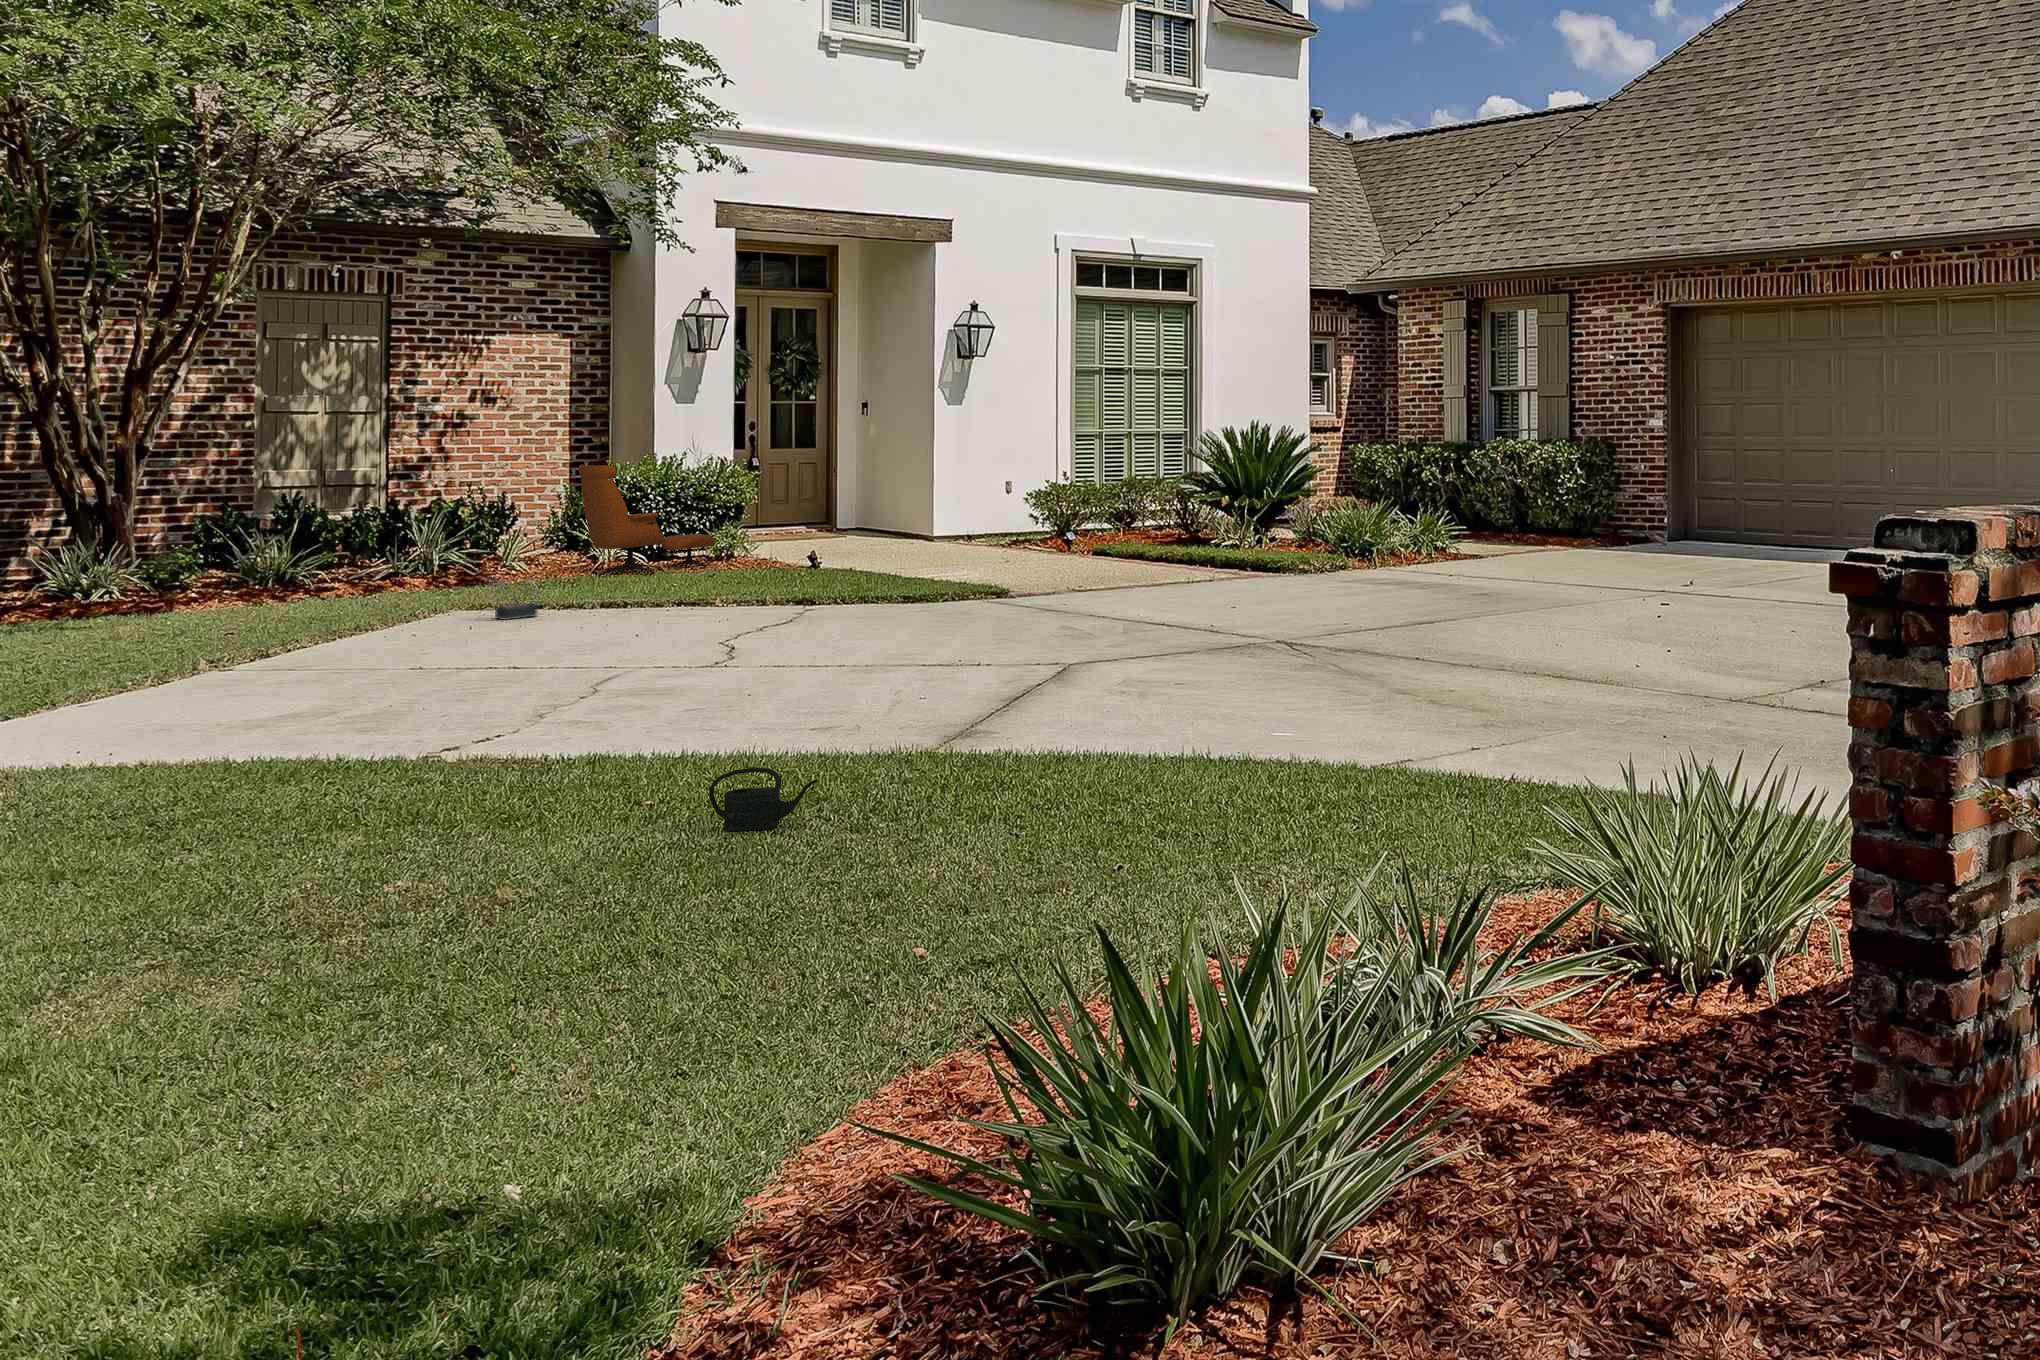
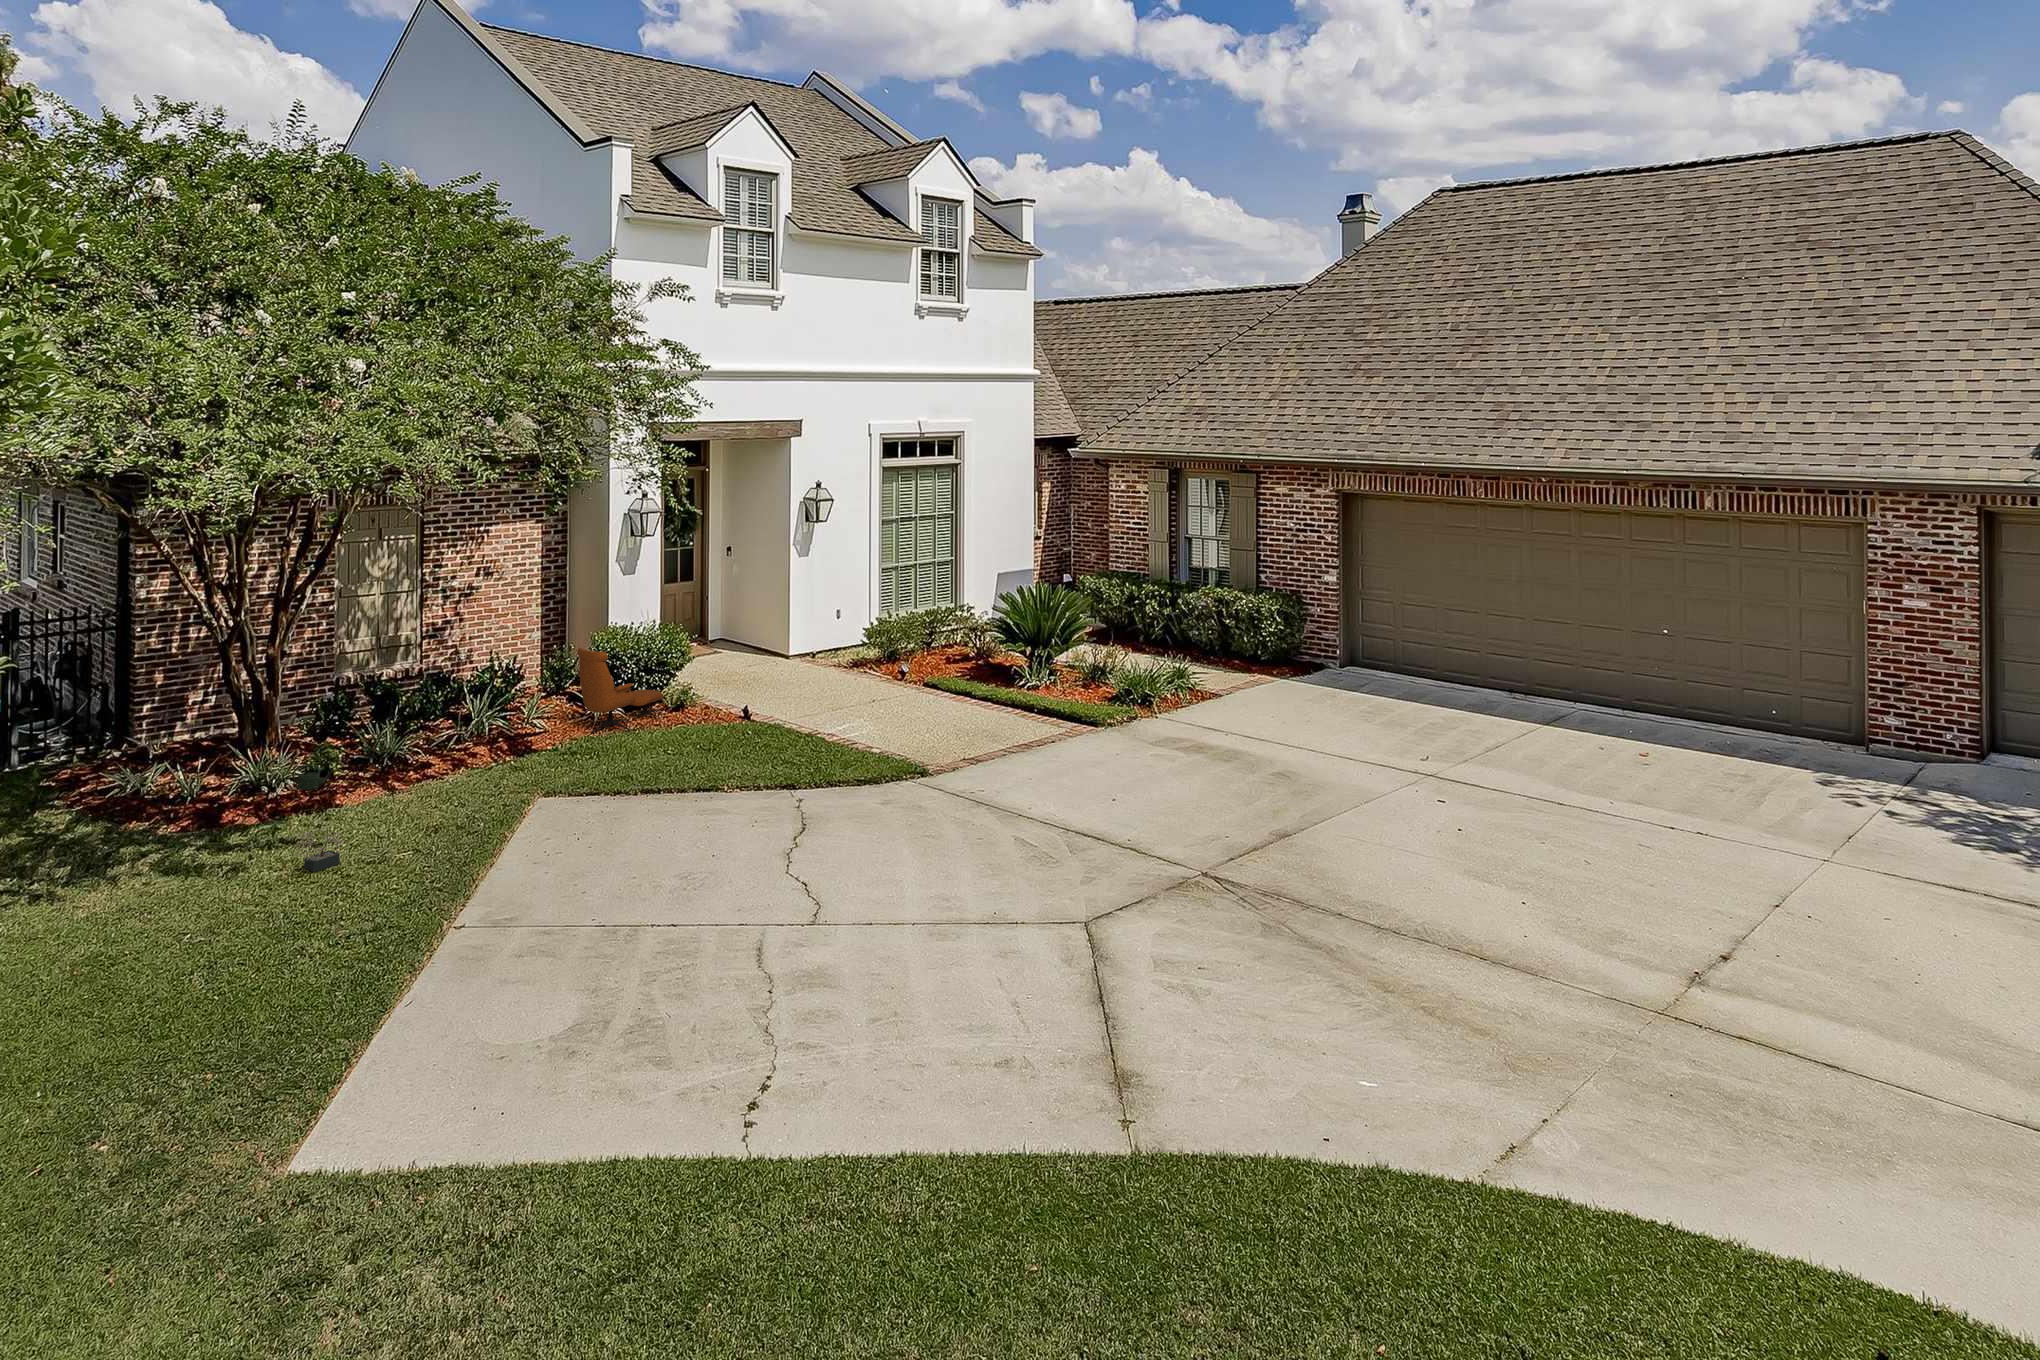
decorative plant: present [488,576,538,620] -> present [295,832,344,872]
watering can: present [709,768,818,832] -> present [292,765,334,790]

